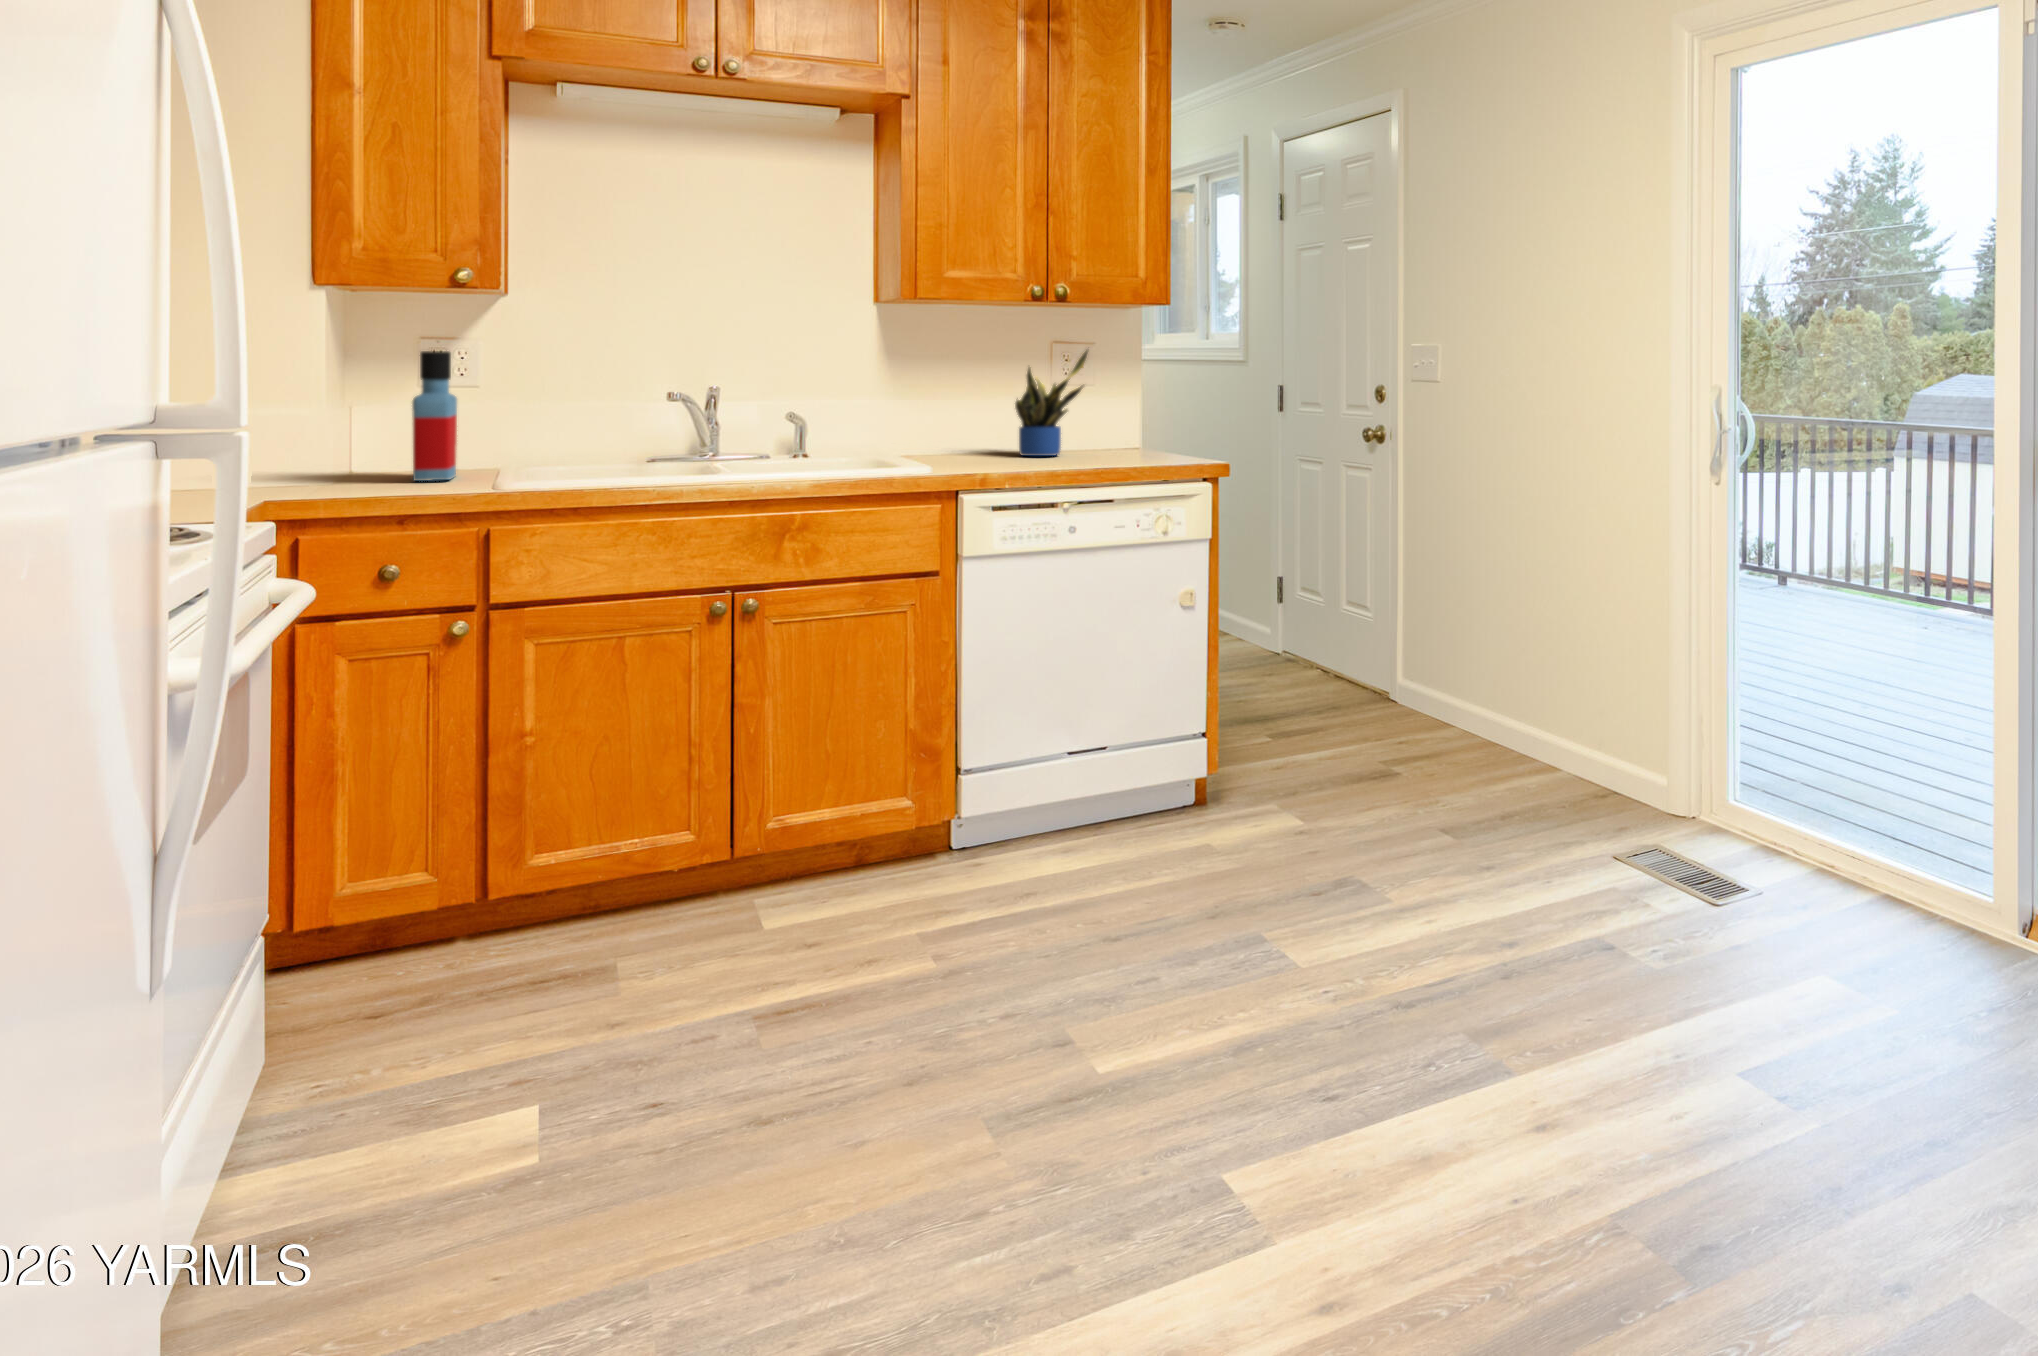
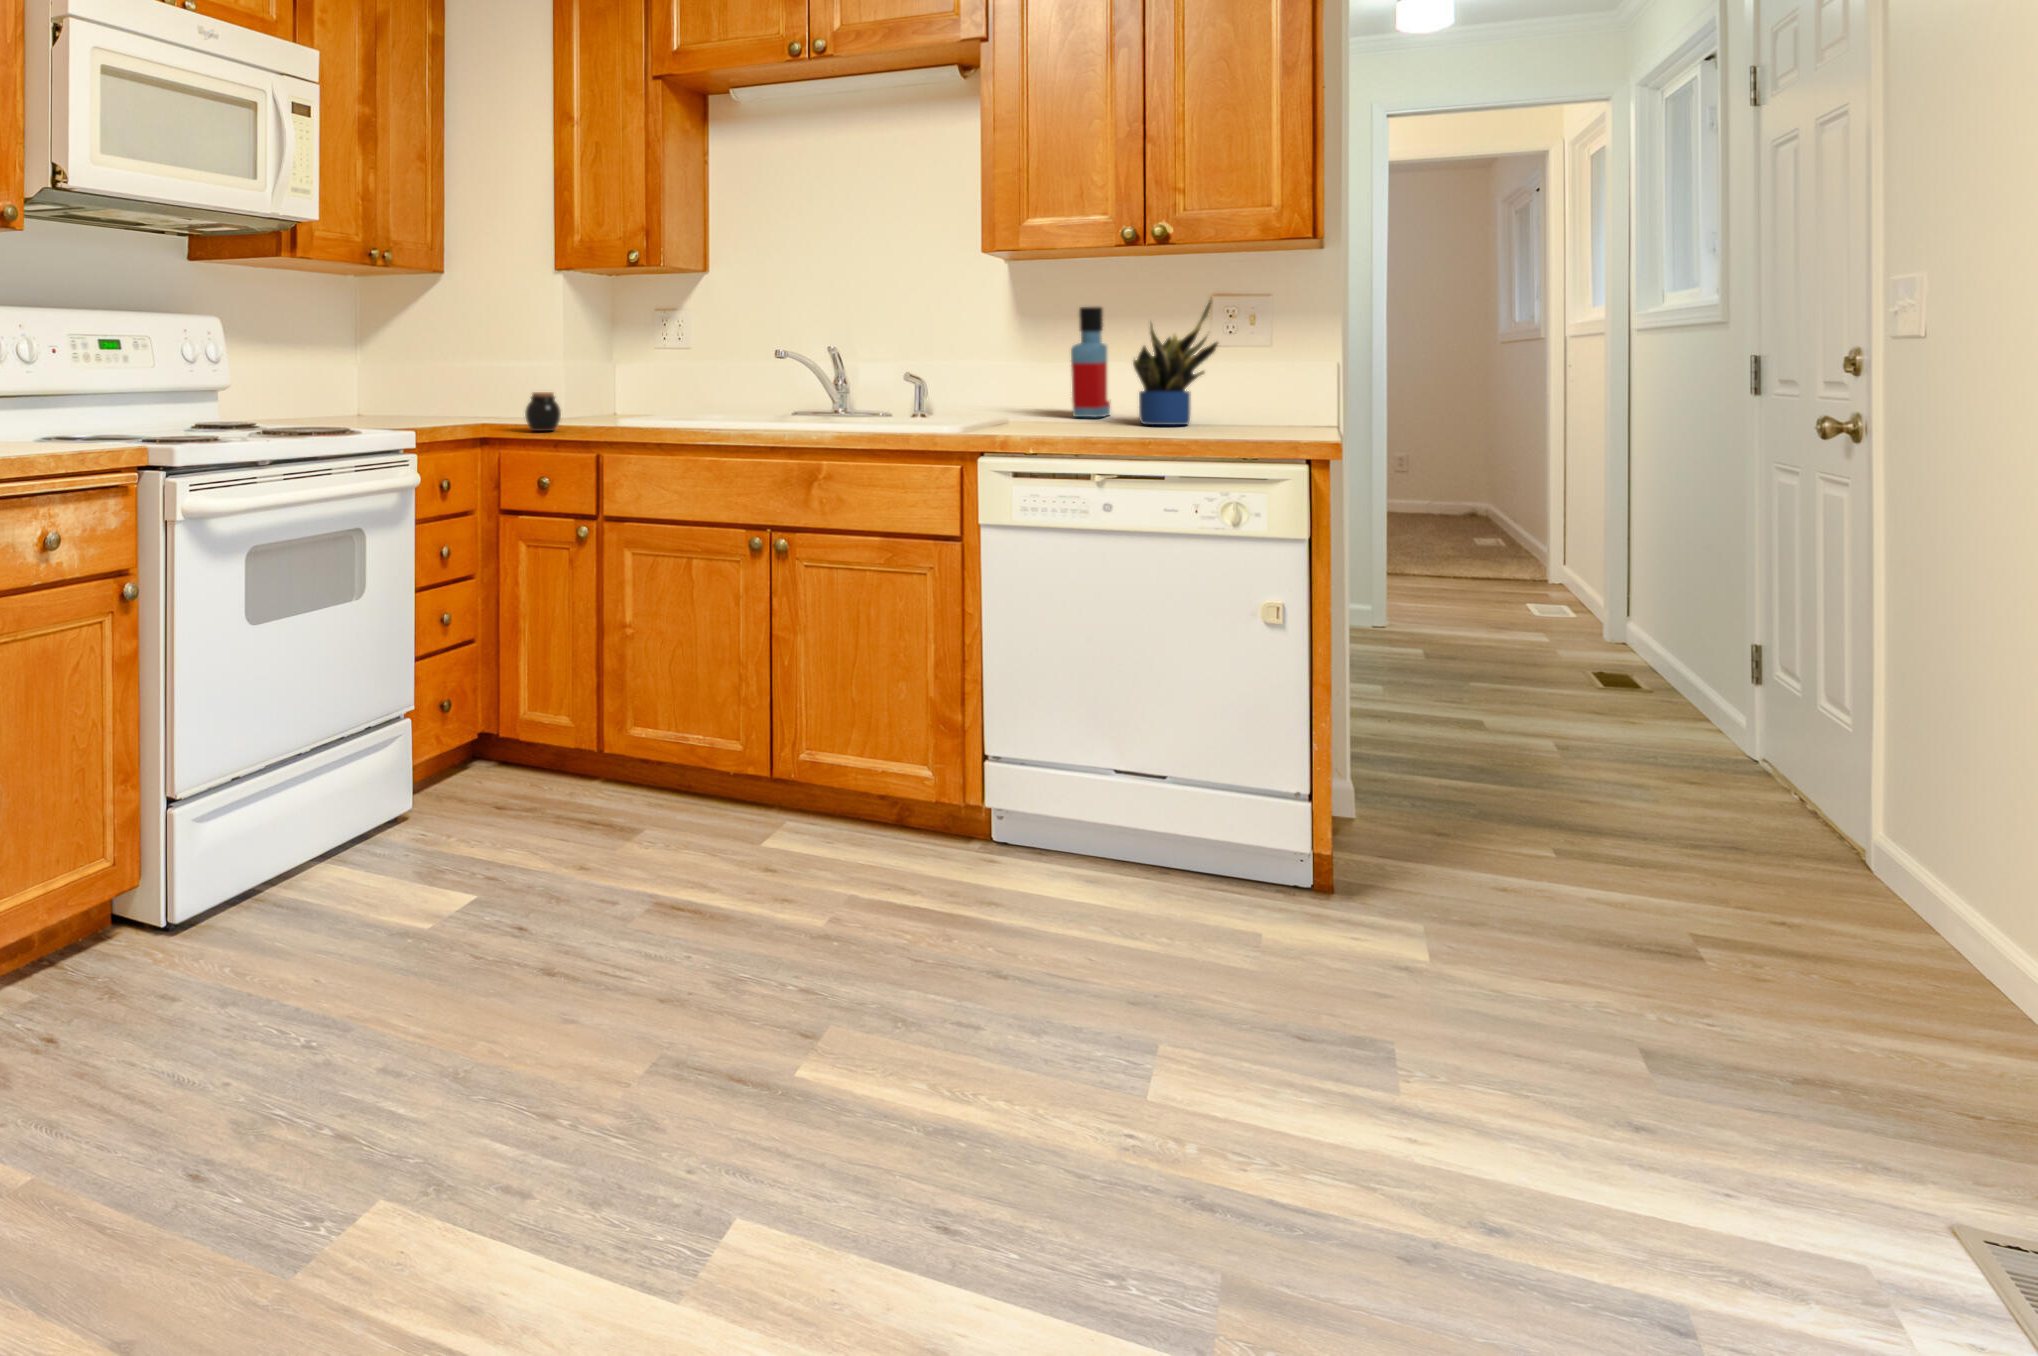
bottle: present [412,351,457,481] -> present [1071,307,1110,417]
jar: none [362,449,420,502] -> present [525,392,561,431]

